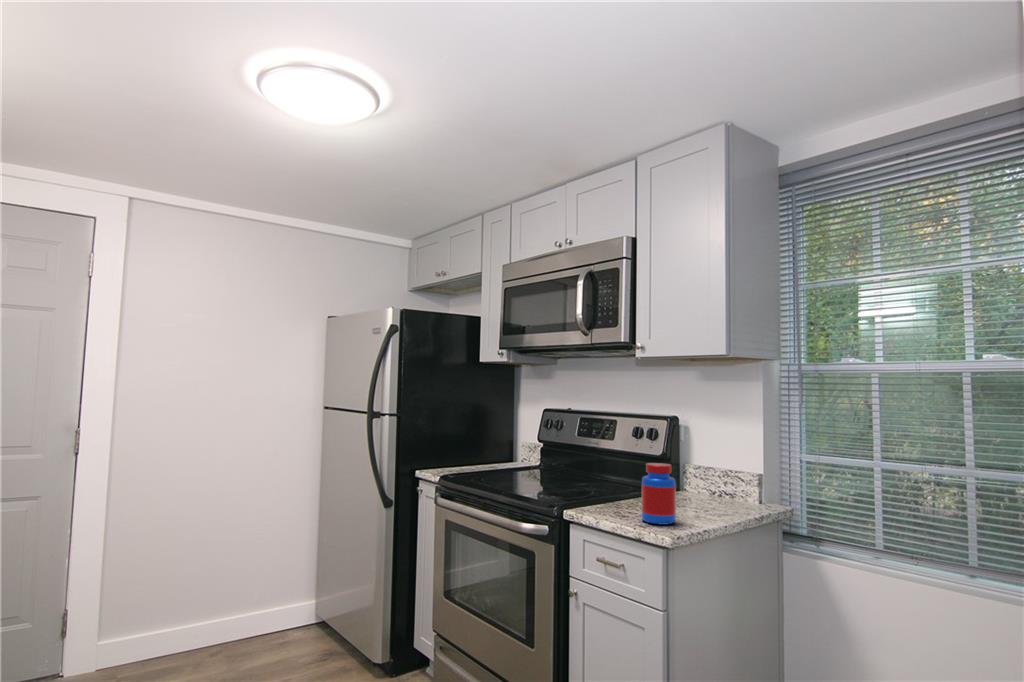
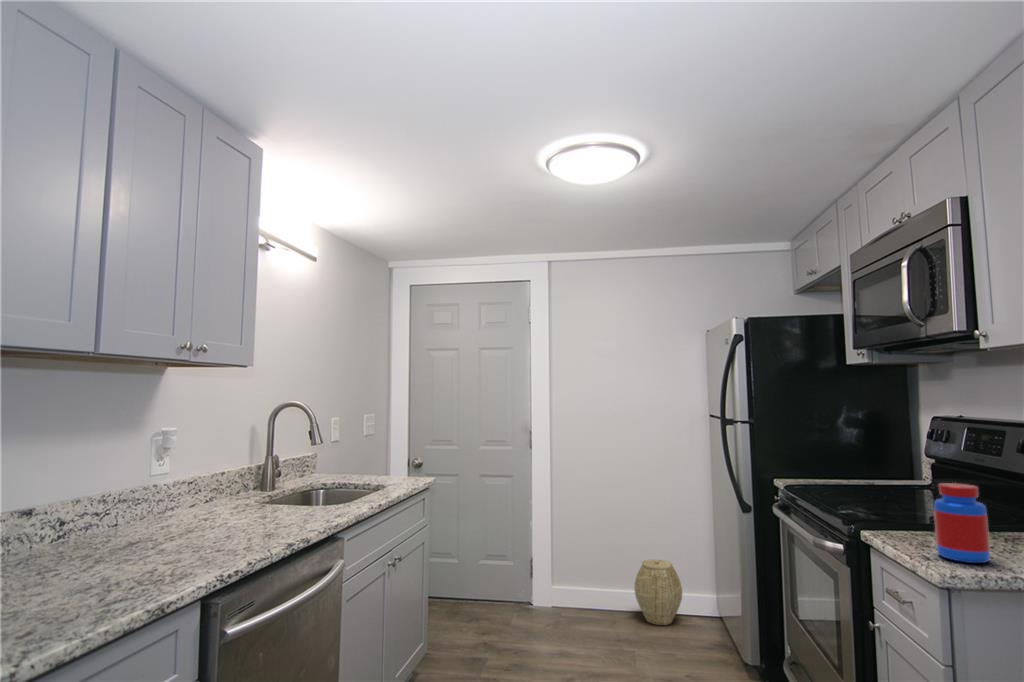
woven basket: none [226,579,286,658] -> present [634,560,682,625]

